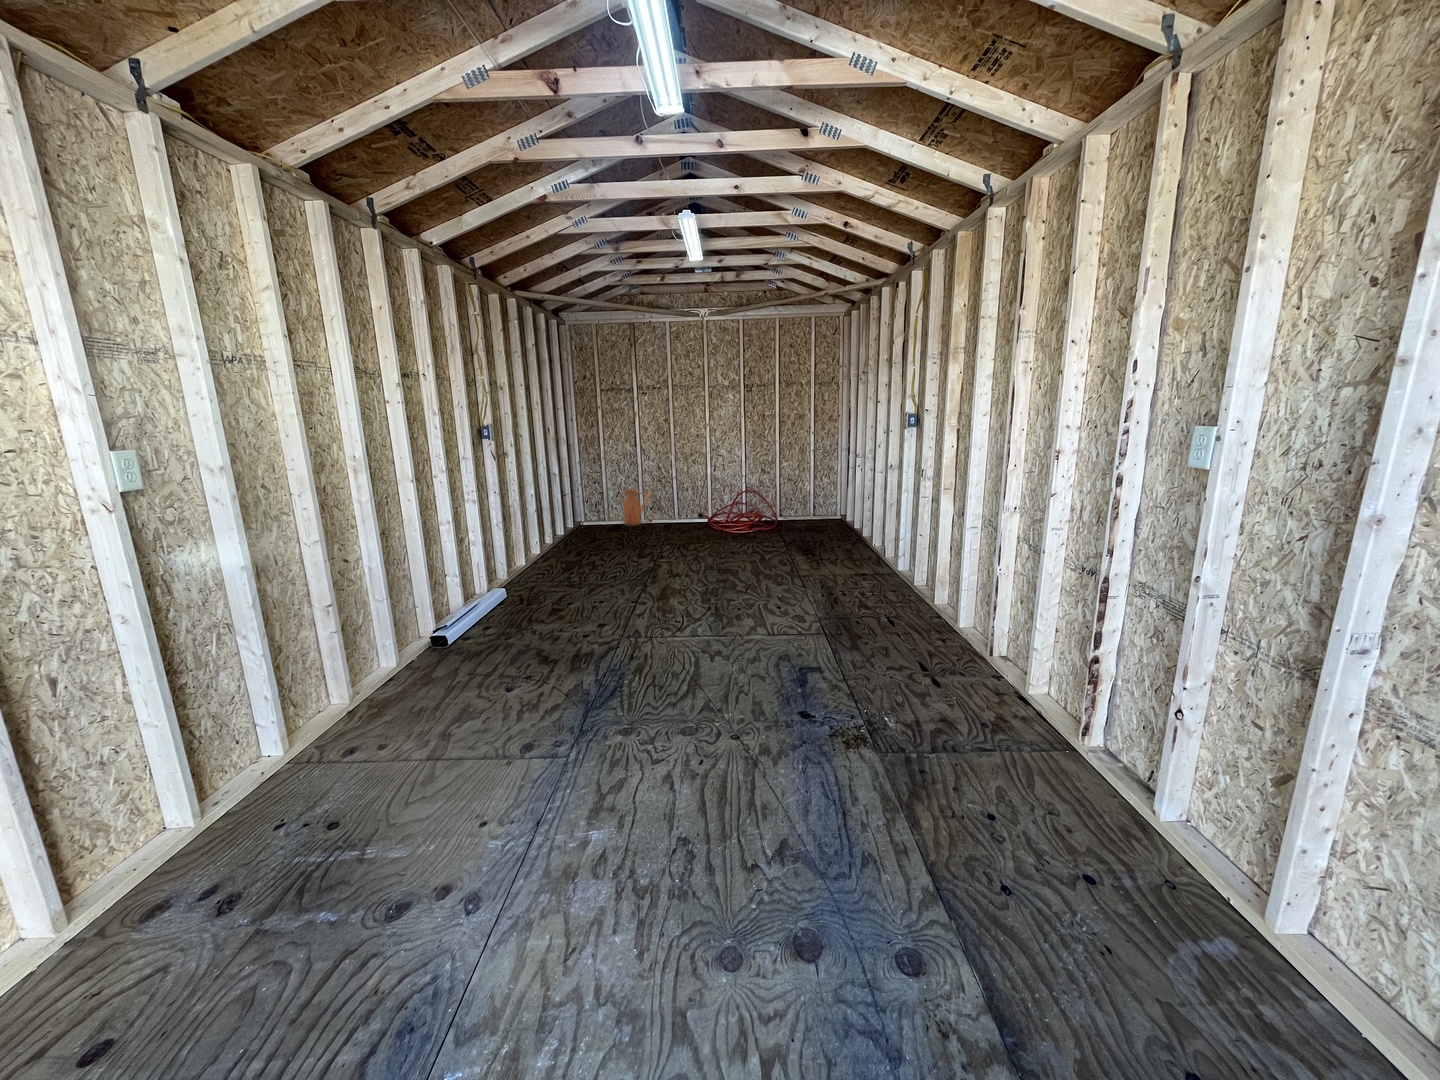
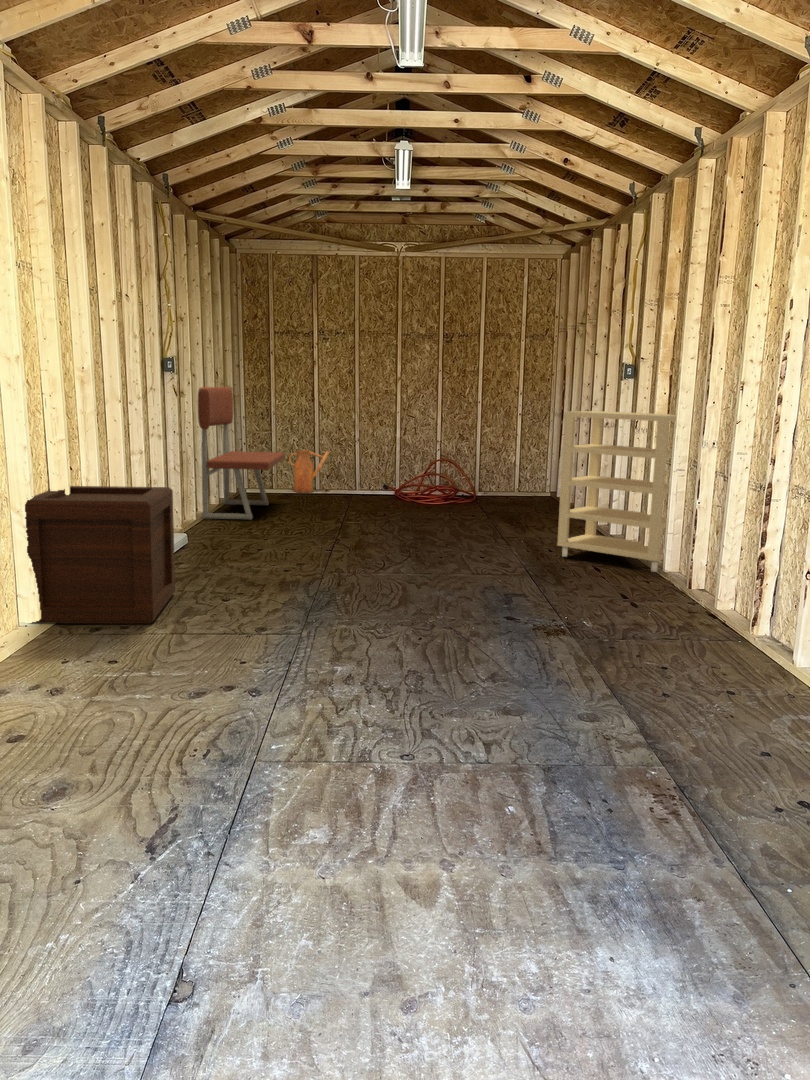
bench: none [524,444,610,565] -> present [198,387,285,520]
shelving unit: none [851,463,983,625] -> present [557,411,676,572]
wooden crate: none [252,585,464,757] -> present [25,486,175,624]

